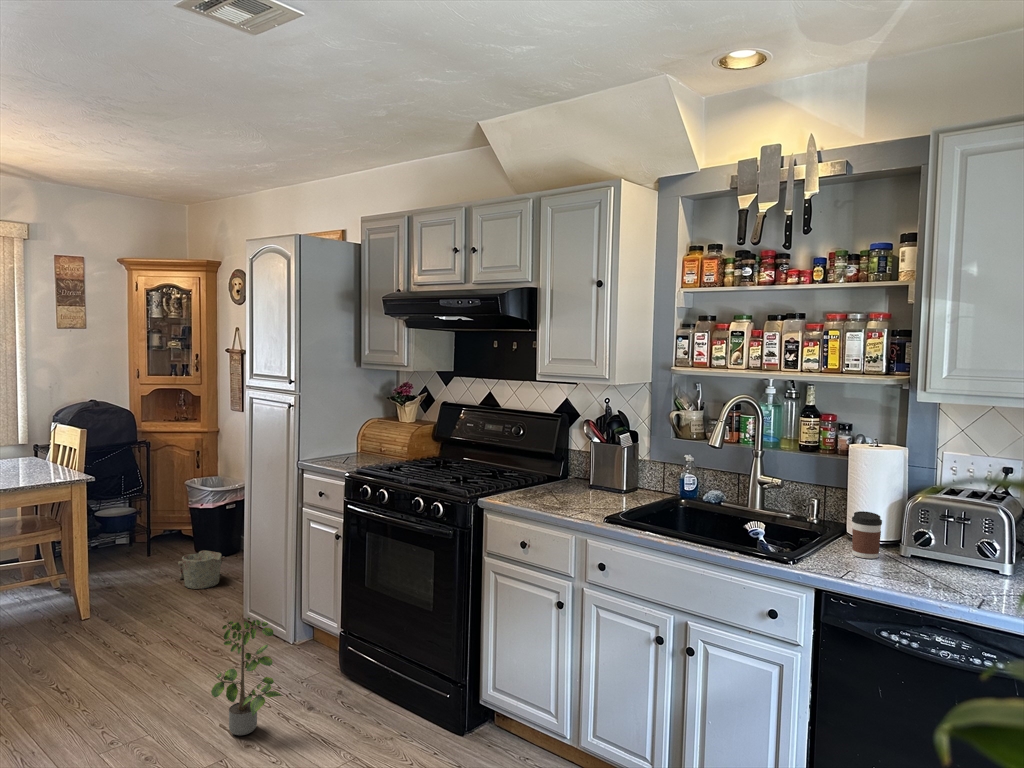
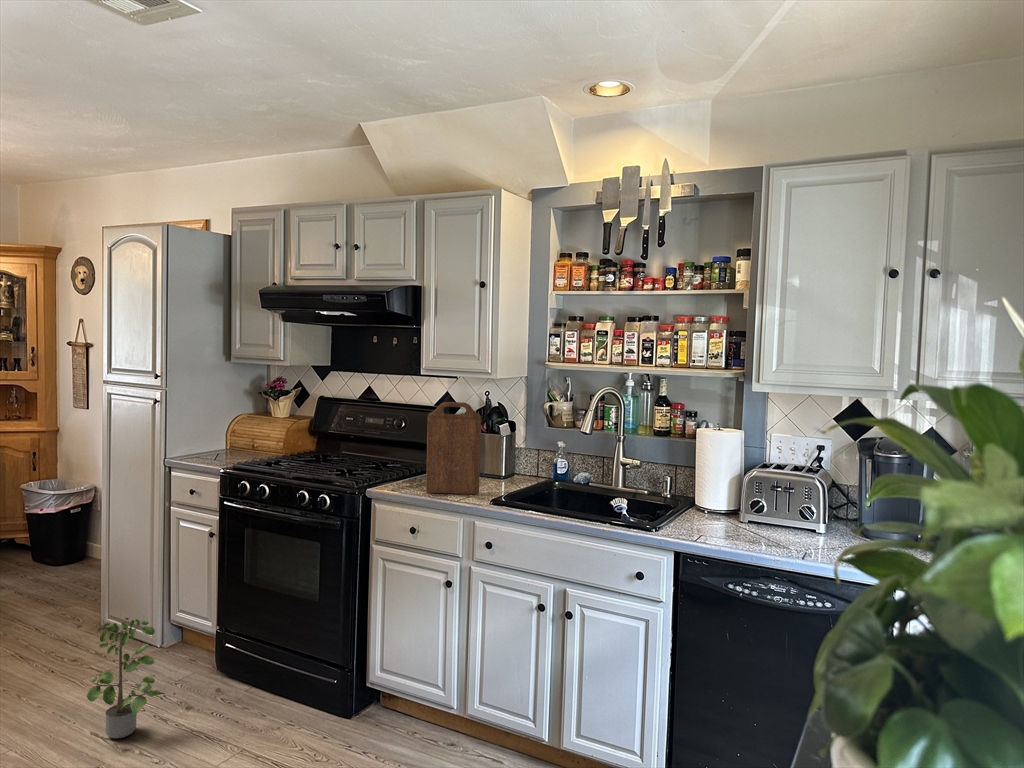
cutting board: none [540,409,599,509] -> present [426,402,481,494]
coffee cup: present [852,511,882,559] -> none [702,486,726,525]
bucket: present [178,550,225,589] -> none [20,557,74,598]

